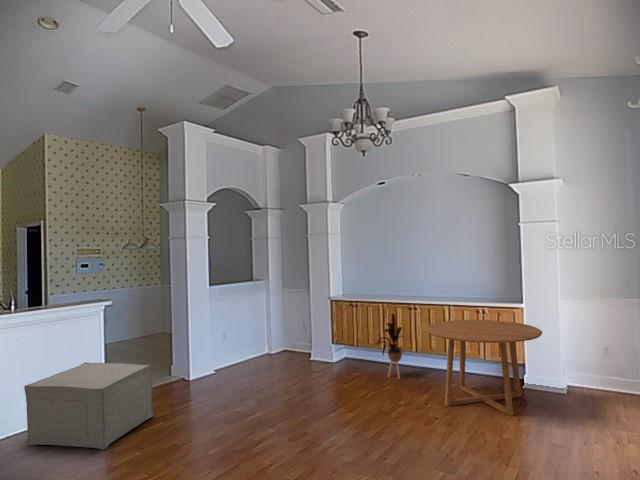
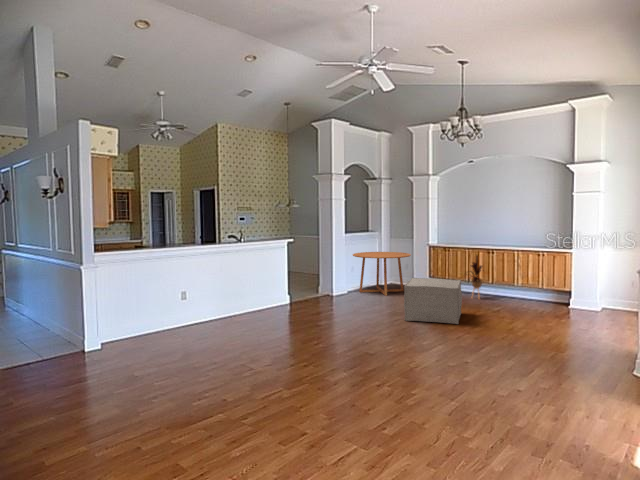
dining table: present [425,320,542,416] -> present [353,252,411,296]
ottoman: present [24,362,153,449] -> present [404,278,462,324]

